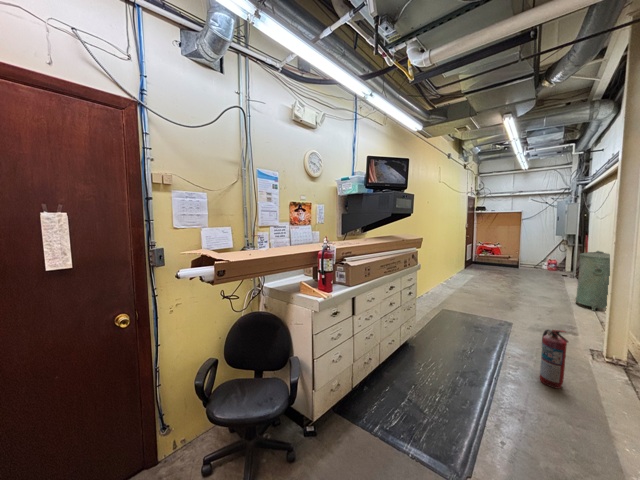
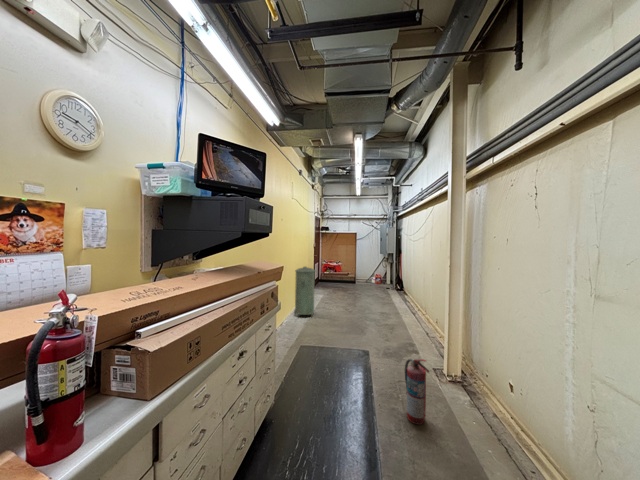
trash can: present [576,251,610,311] -> present [294,267,315,317]

